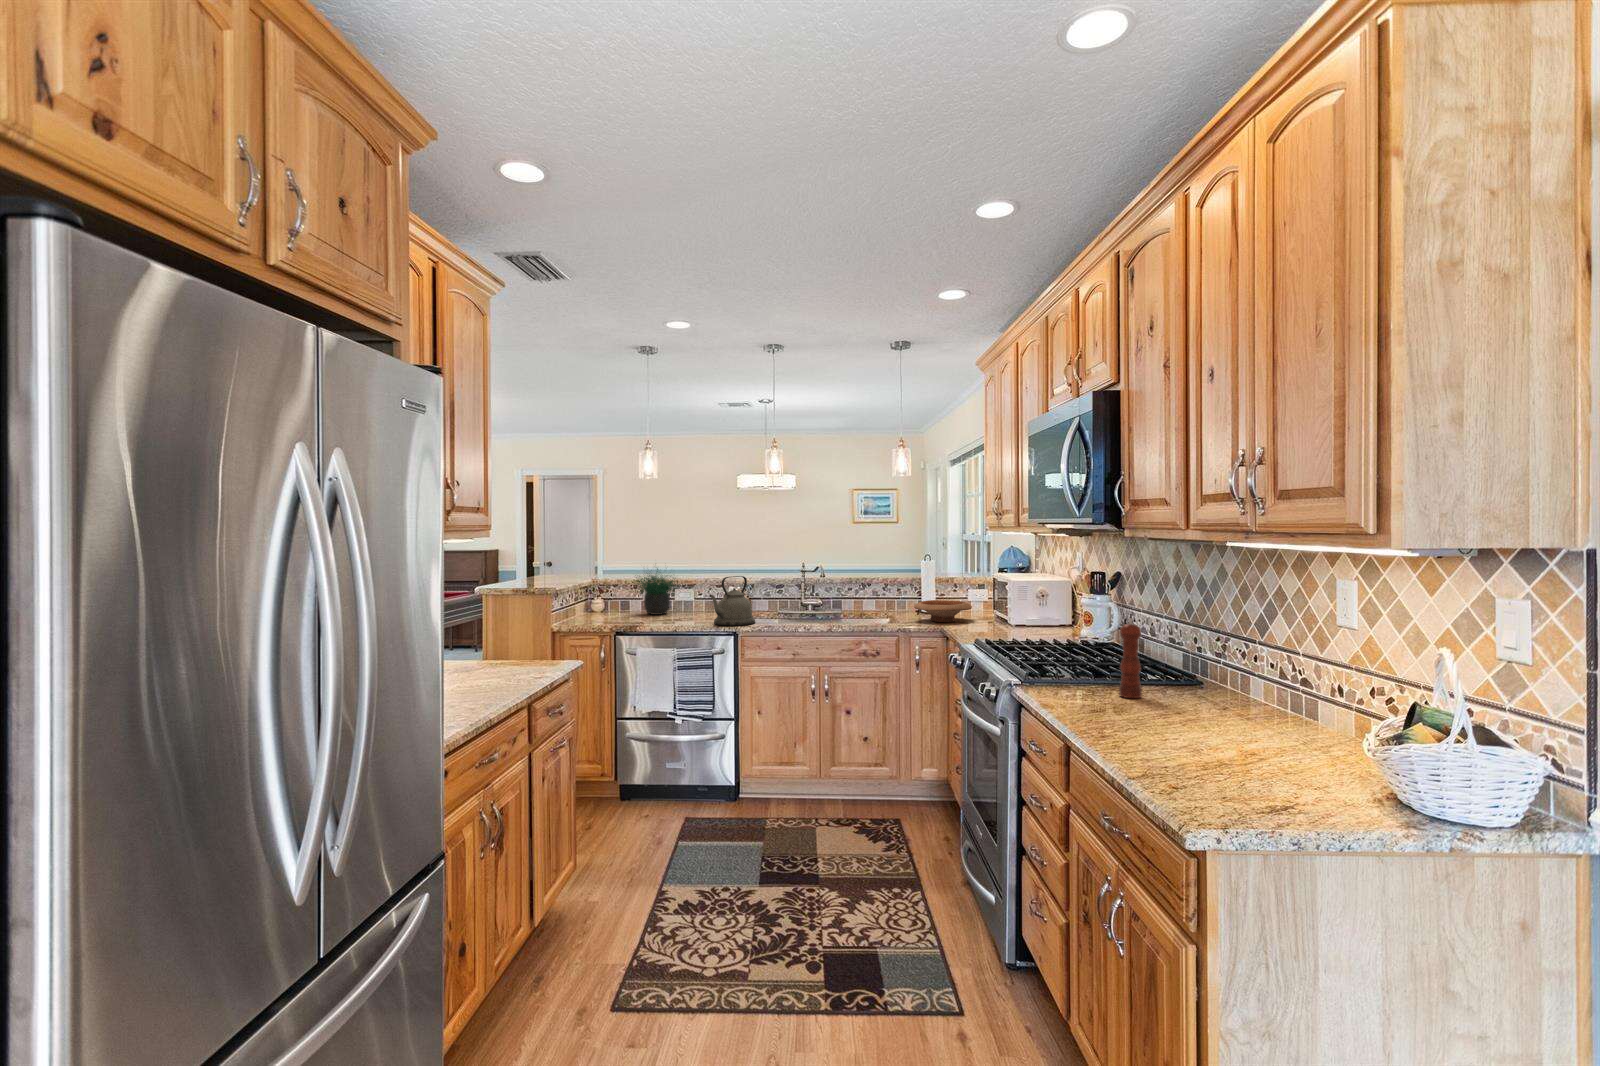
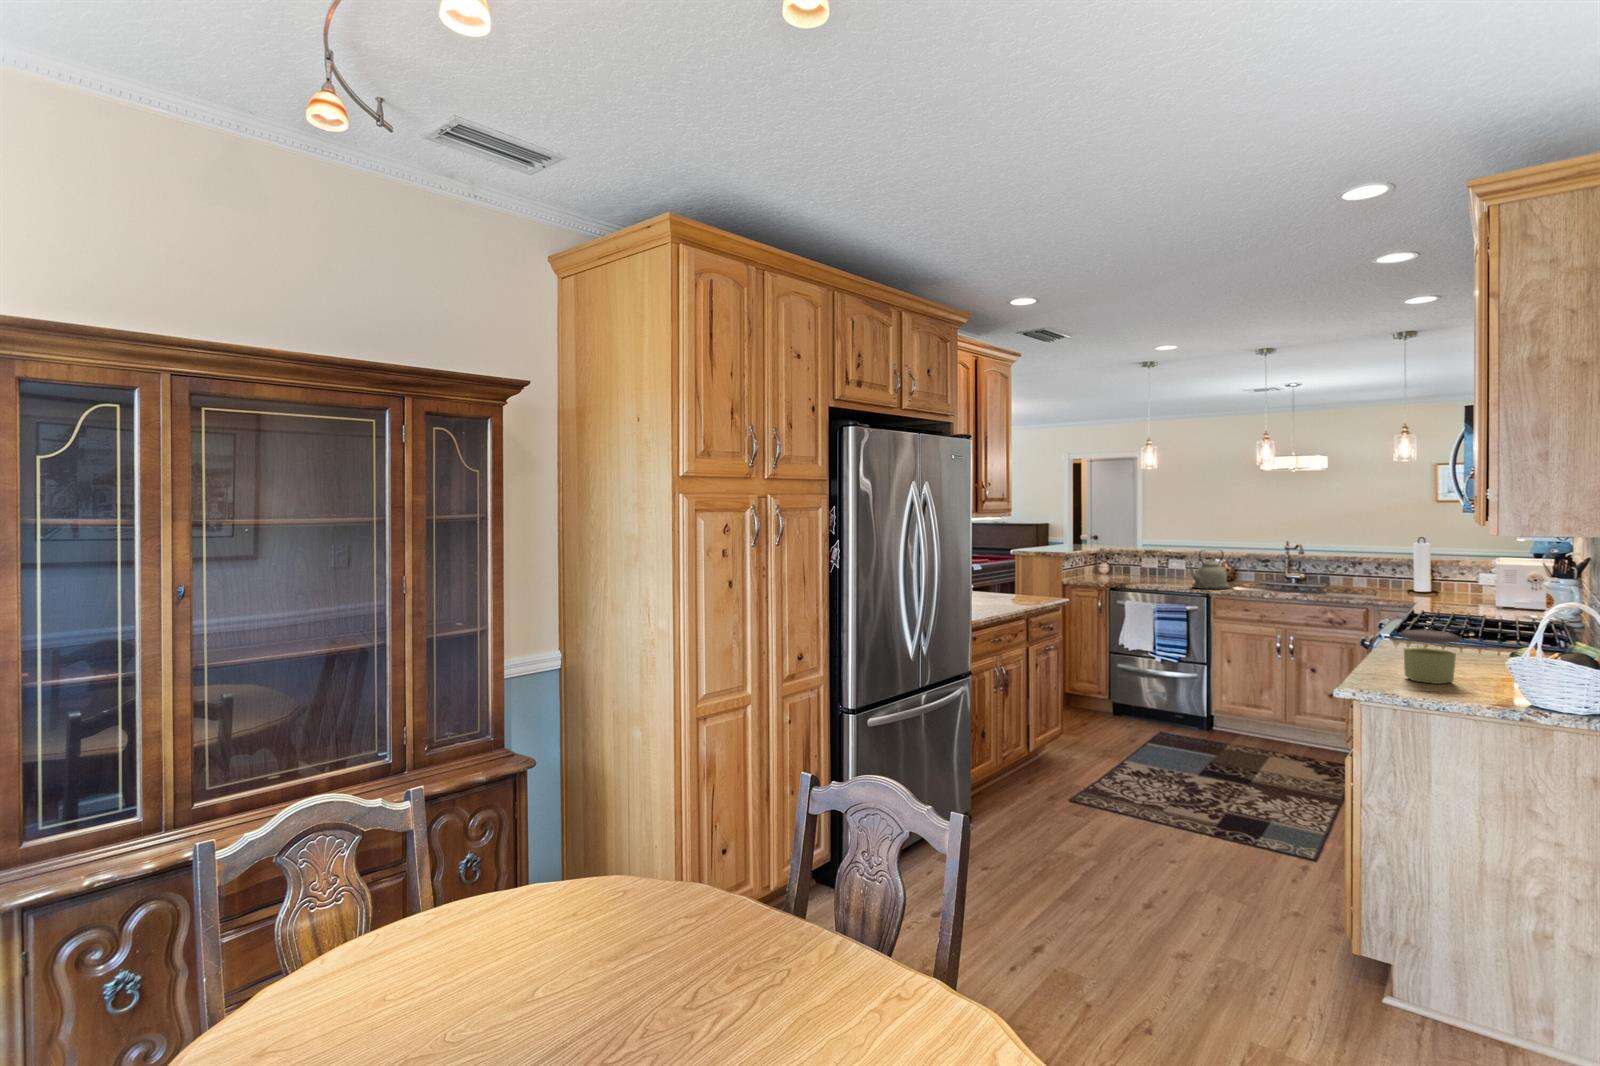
potted plant: present [638,568,675,615] -> none [1126,531,1178,579]
wooden bowl: present [914,600,972,622] -> none [1386,579,1452,599]
pepper mill: present [1119,618,1142,698] -> none [1465,588,1487,651]
jar: none [1176,695,1255,782] -> present [1401,630,1460,684]

